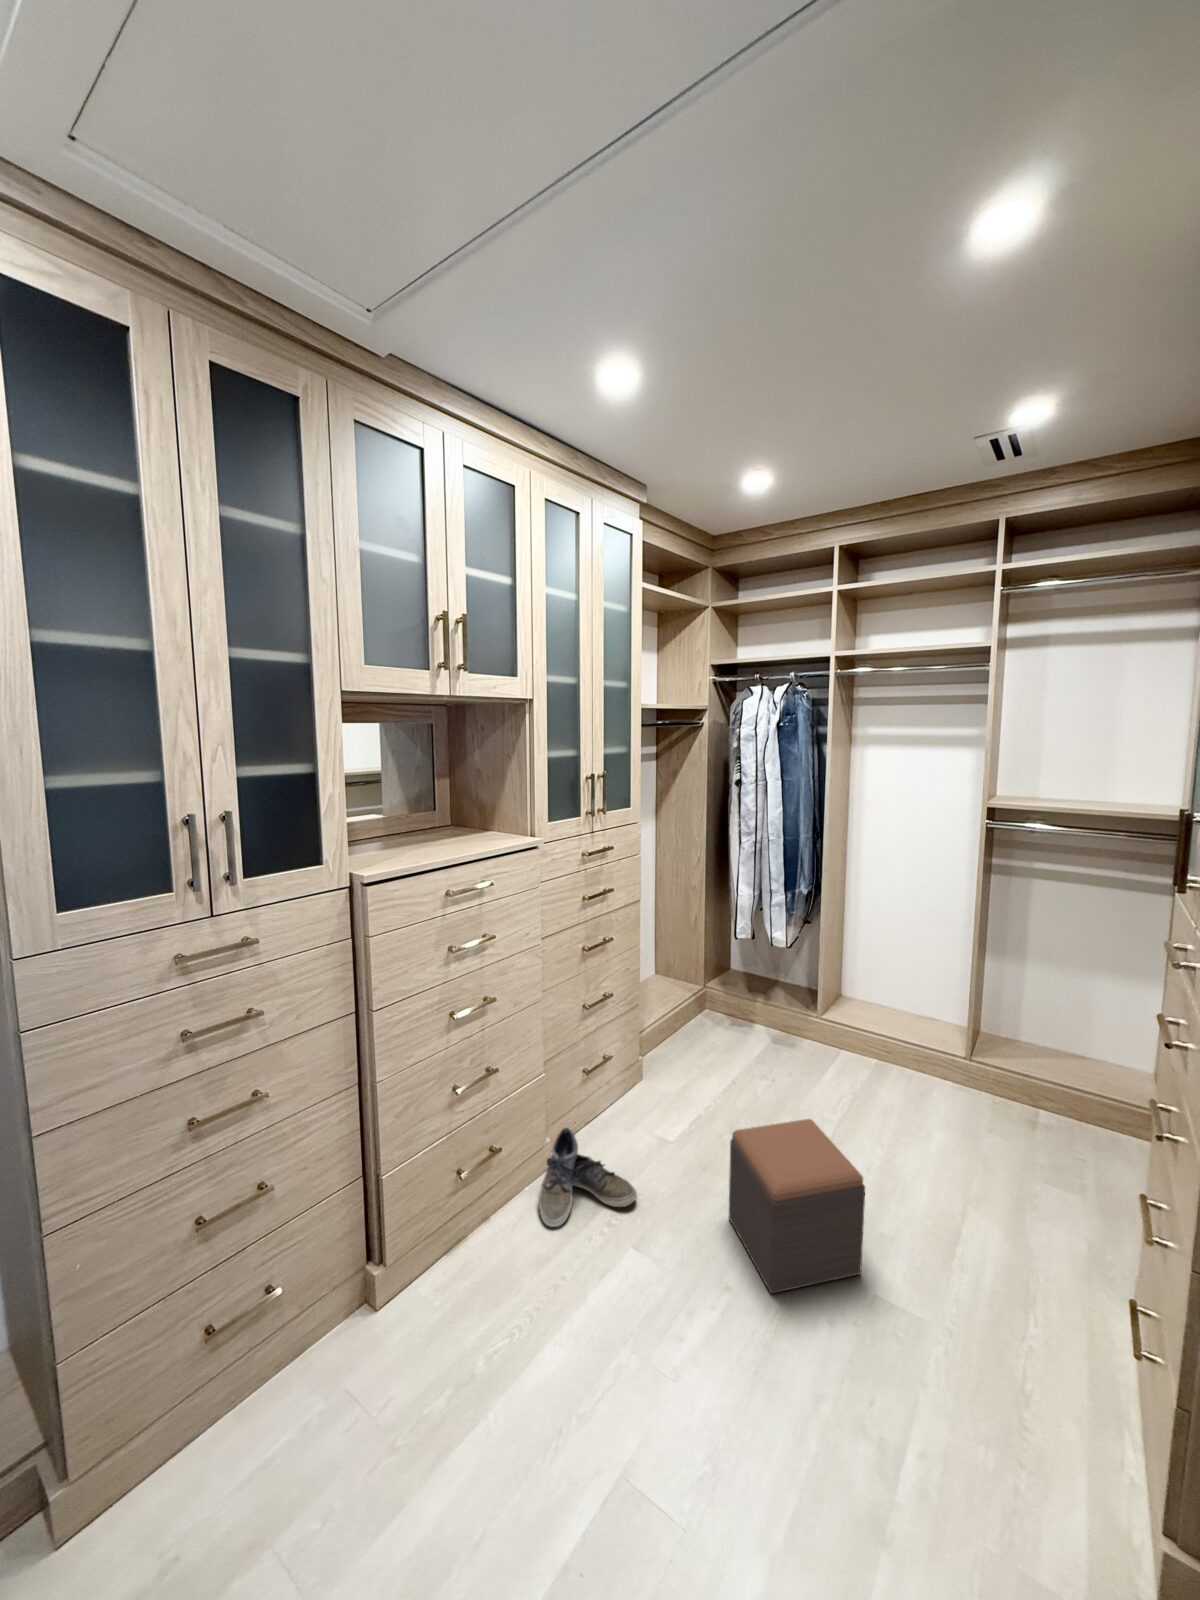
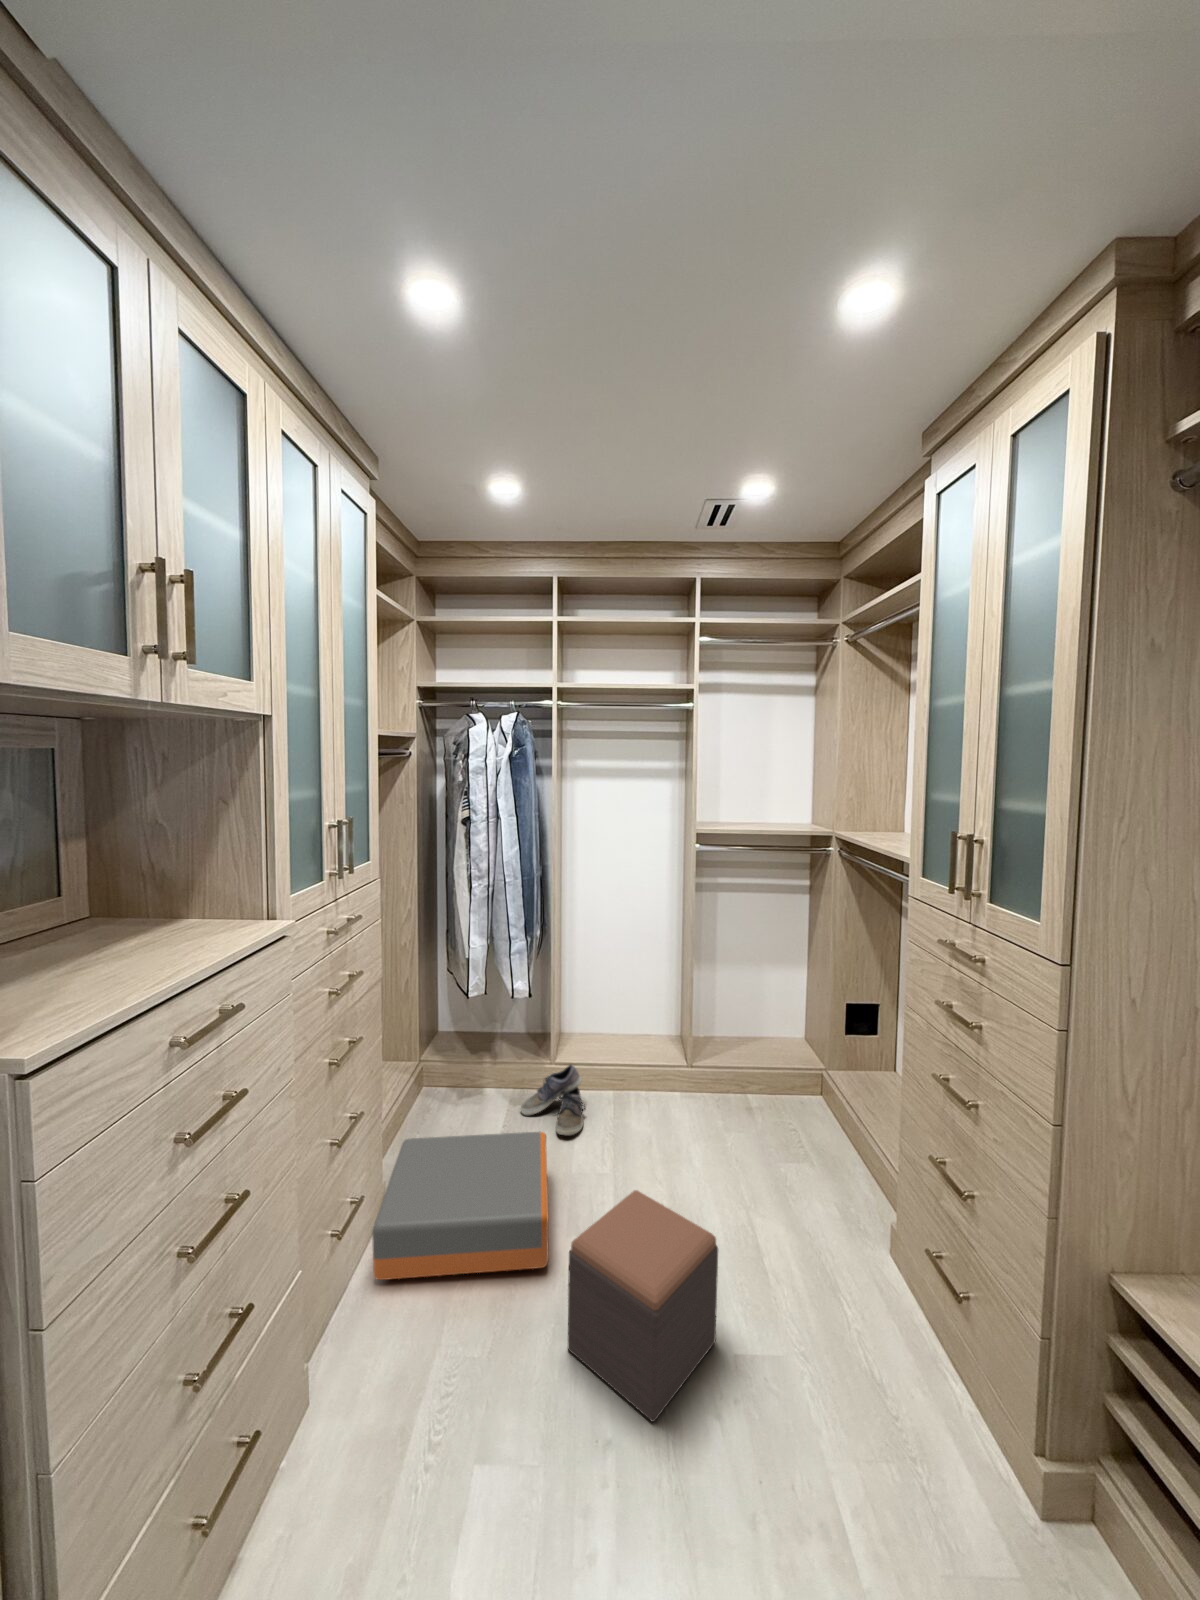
storage box: none [615,1034,776,1160] -> present [372,1132,548,1280]
shoe: present [539,1128,637,1227] -> present [521,1064,586,1135]

